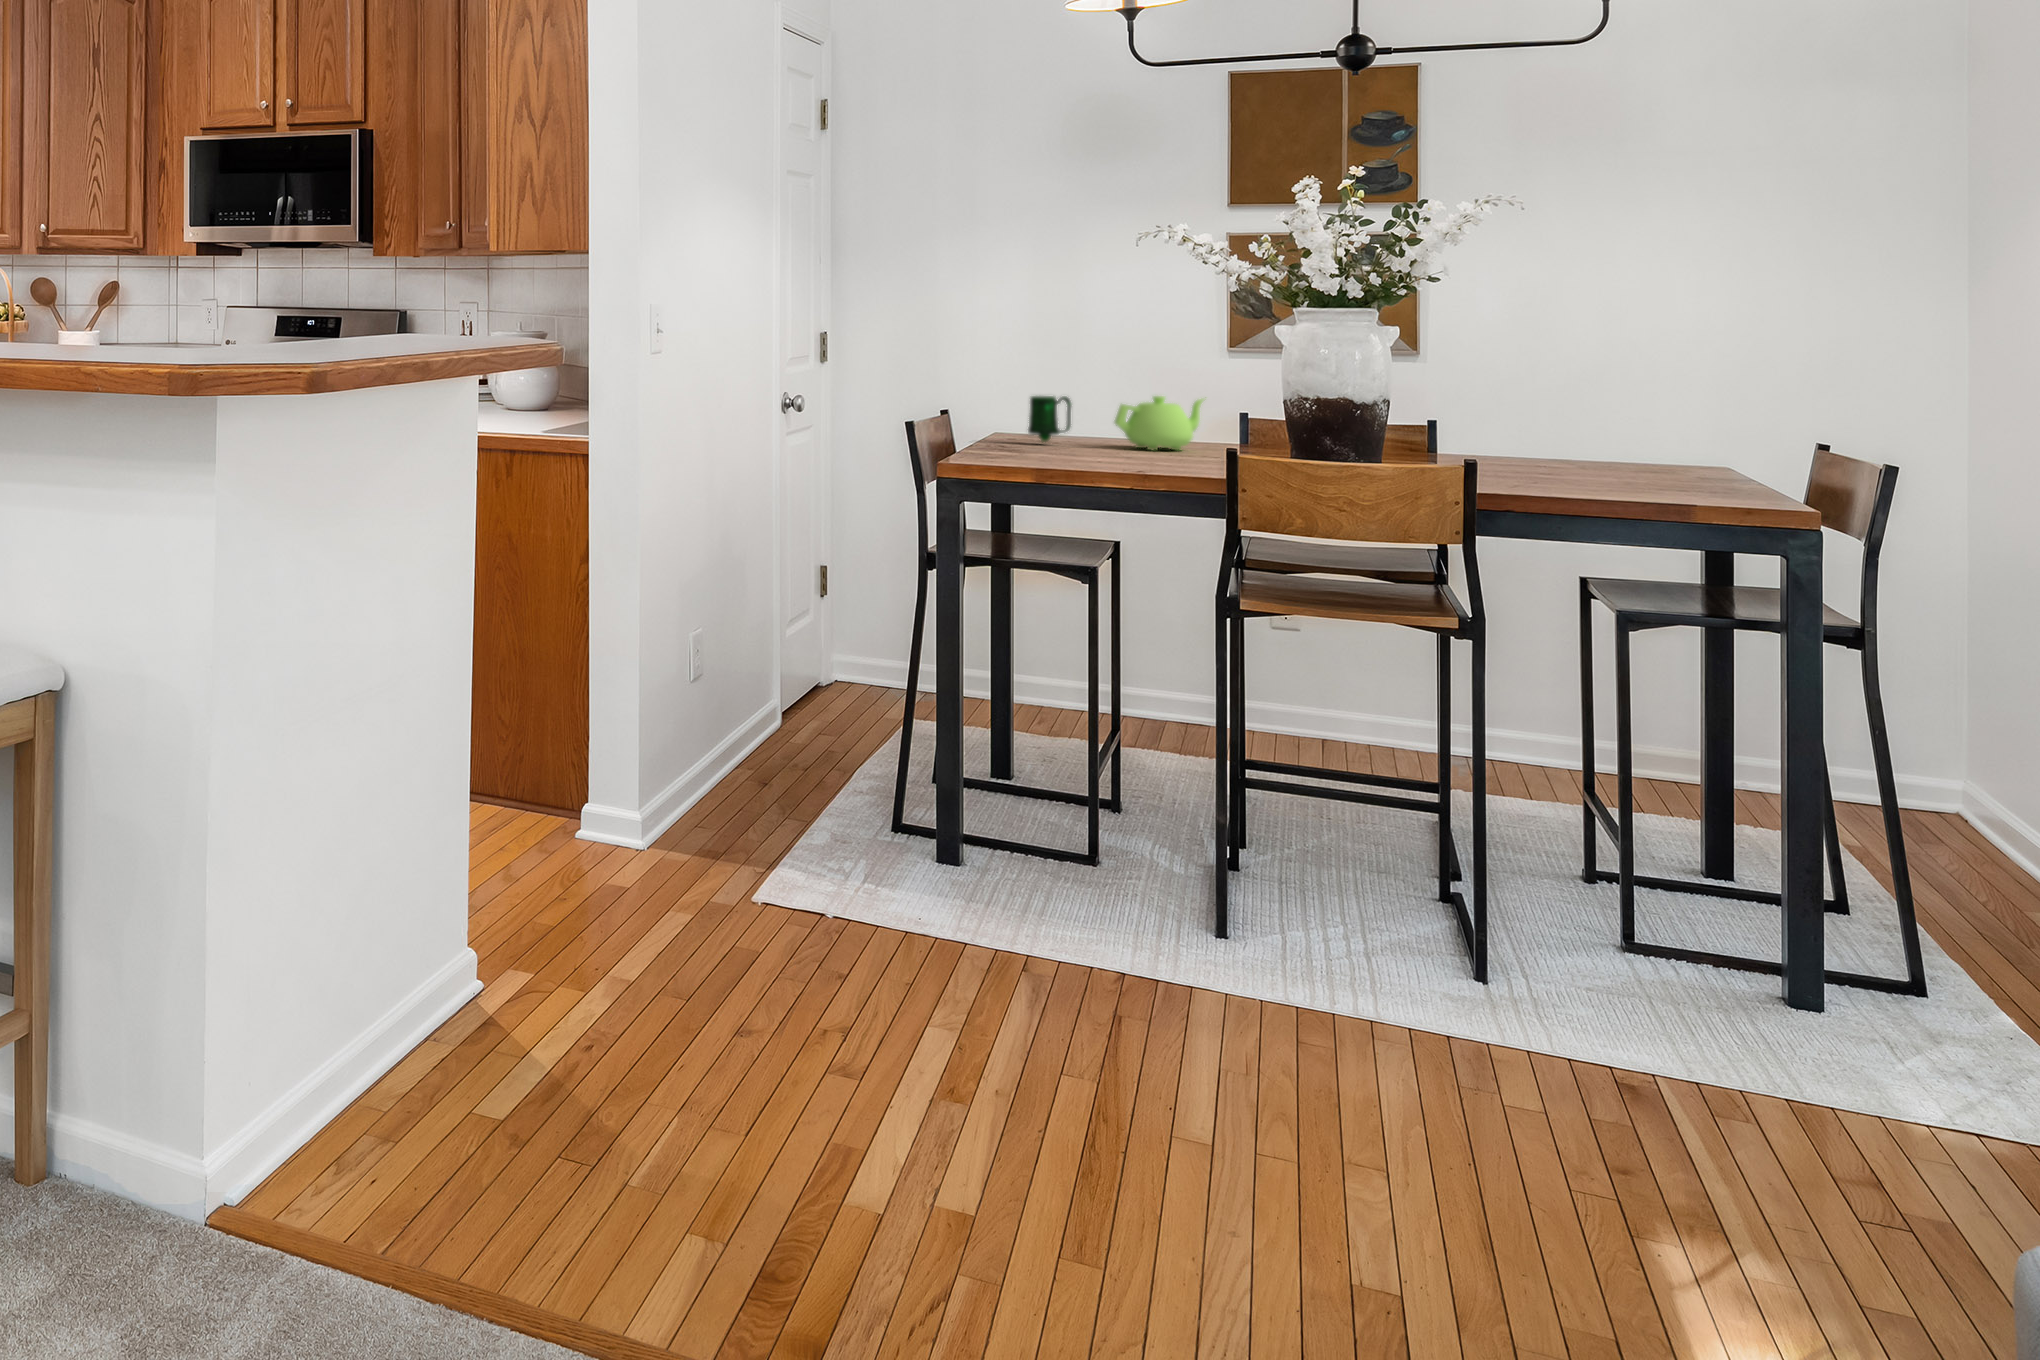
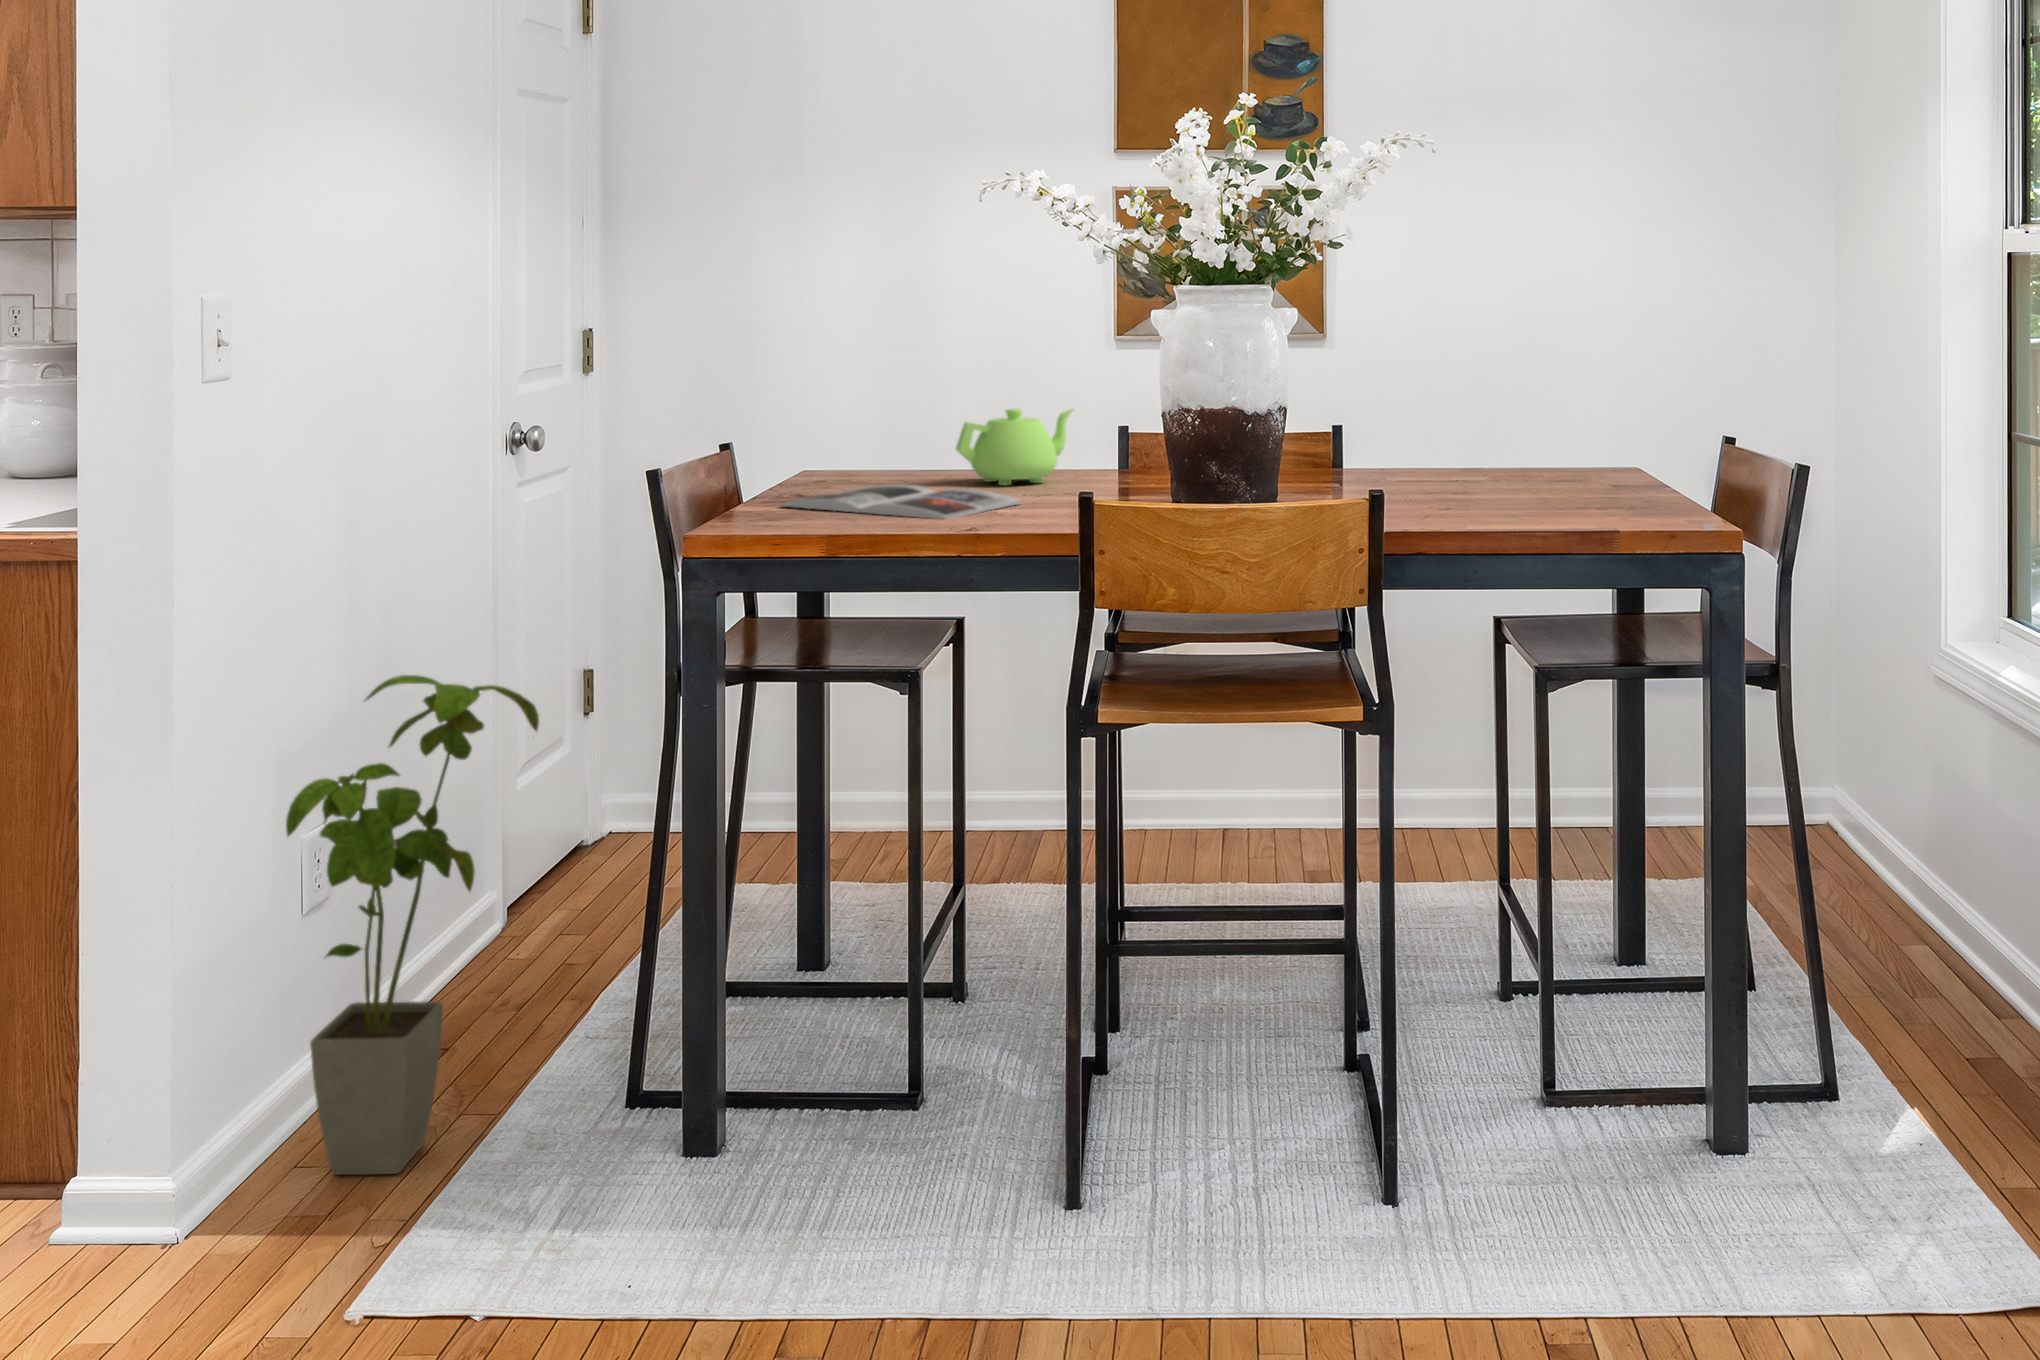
mug: present [1028,396,1071,442] -> none [843,415,901,485]
magazine: none [992,444,1173,466] -> present [780,485,1021,519]
house plant: none [703,539,841,843] -> present [286,675,539,1175]

